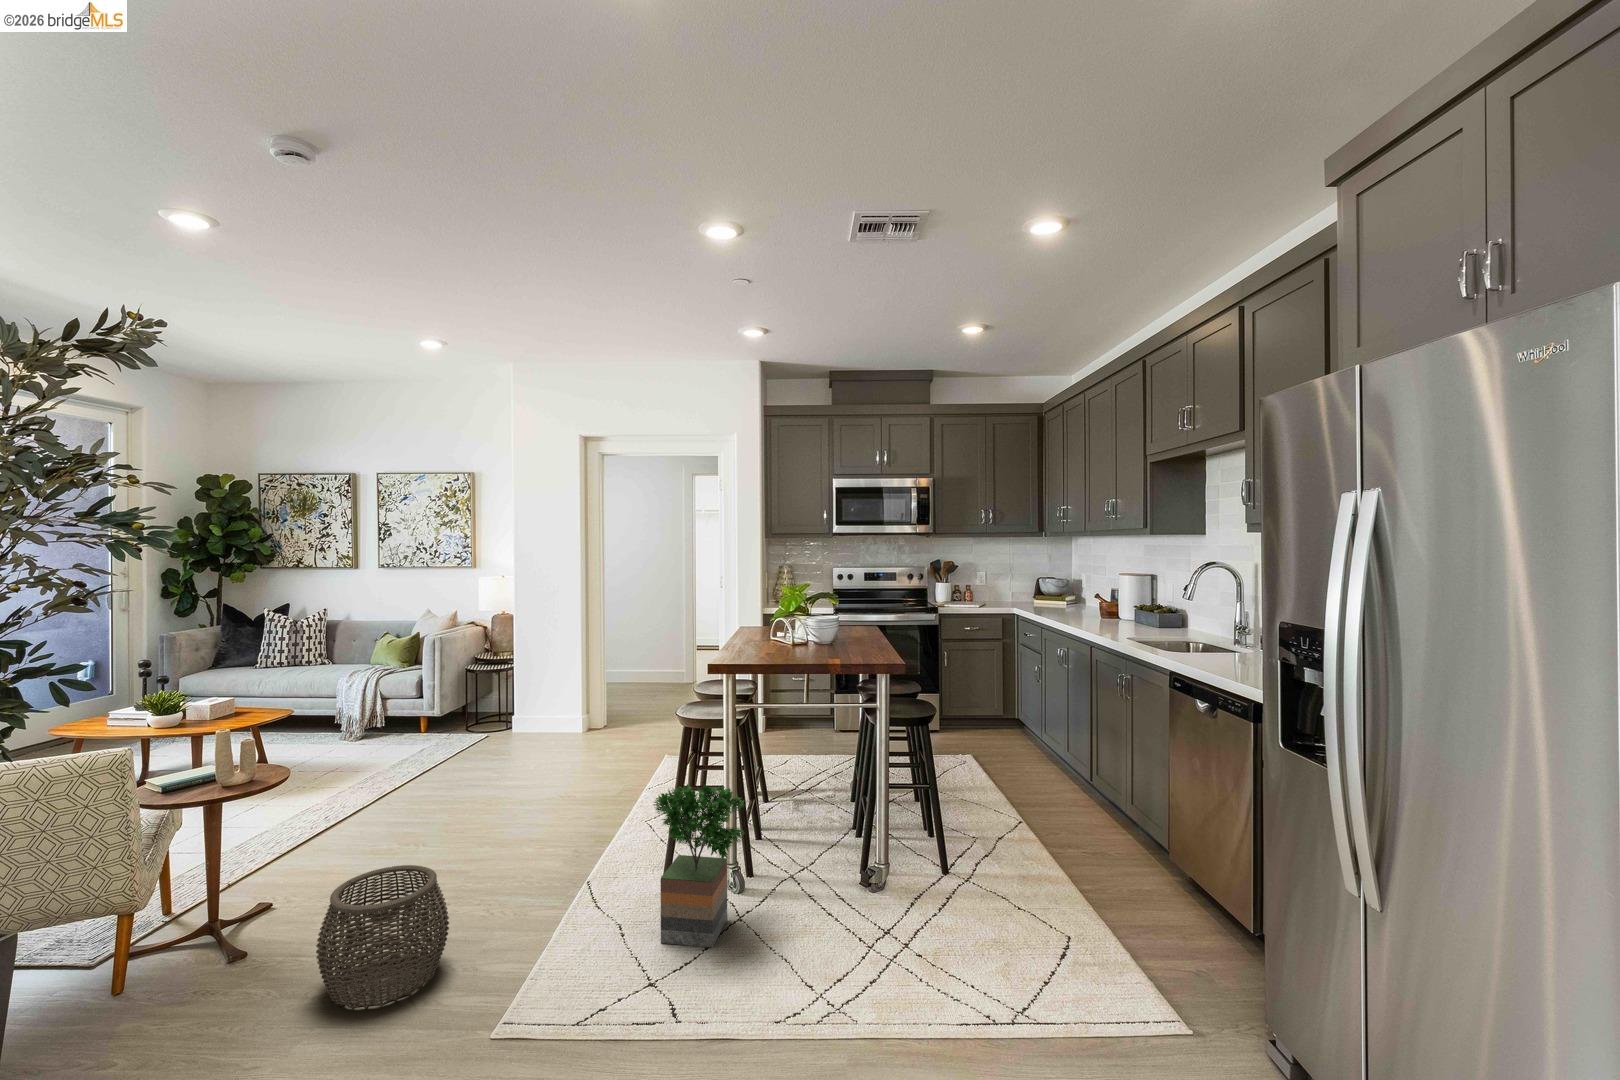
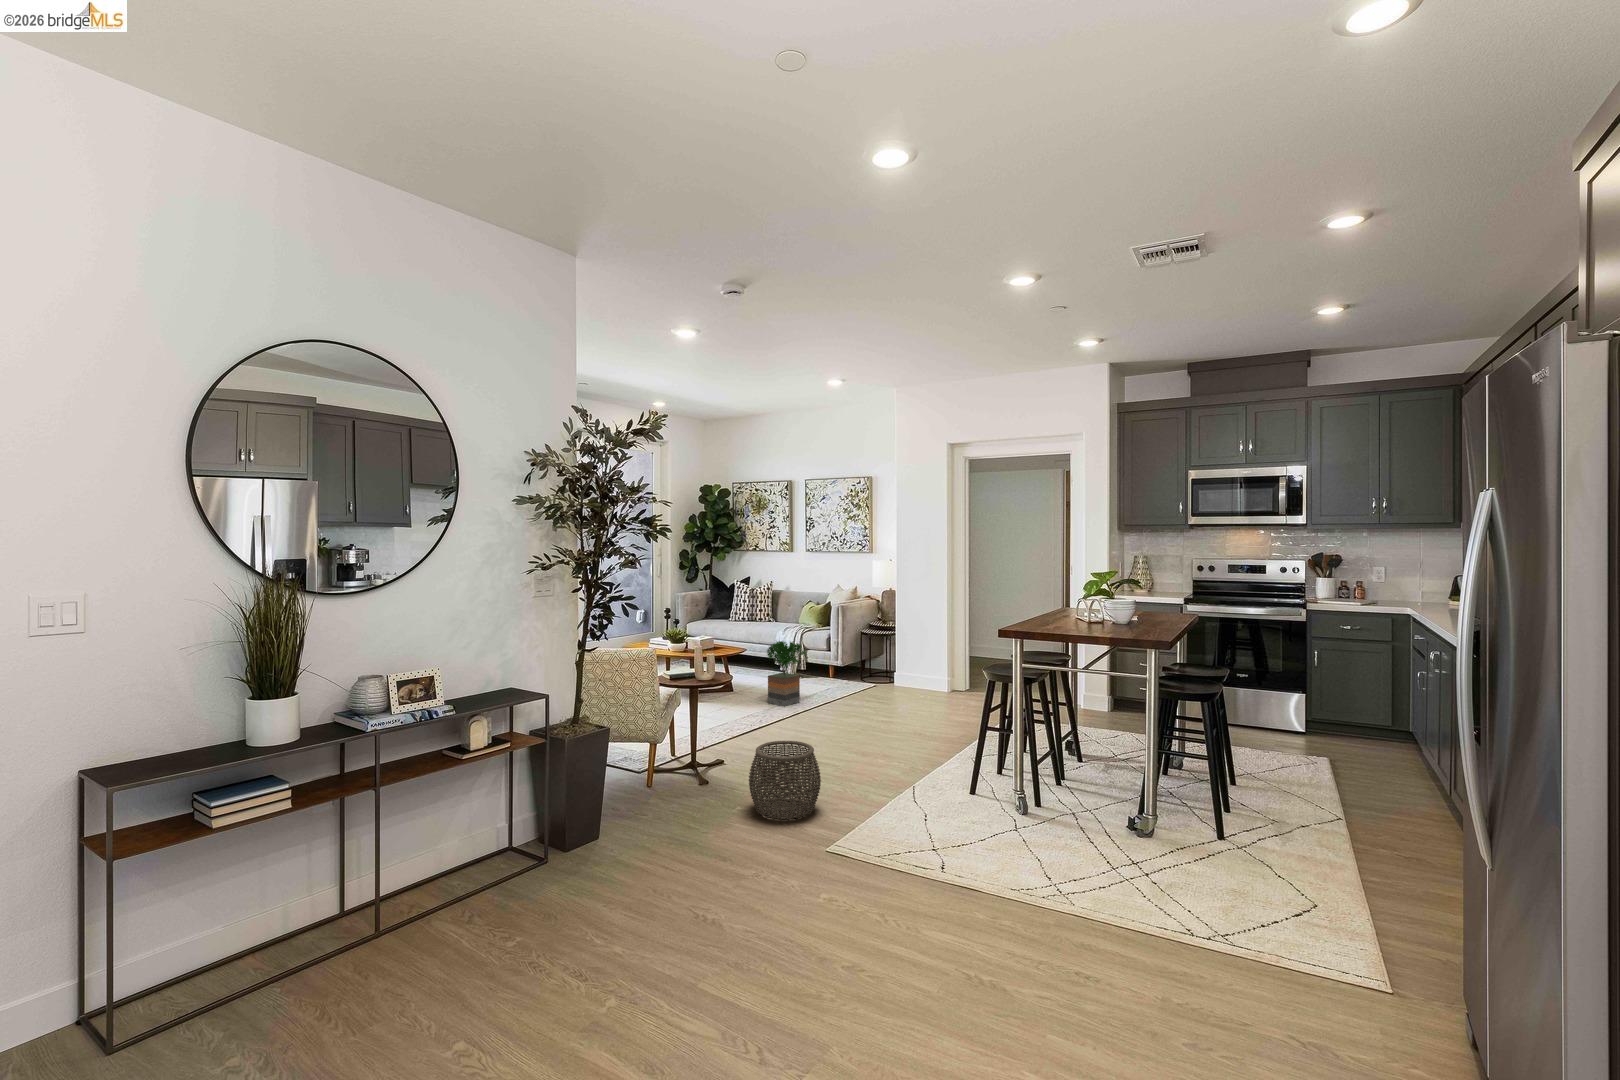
potted tree: present [654,784,744,947] -> present [767,641,806,706]

